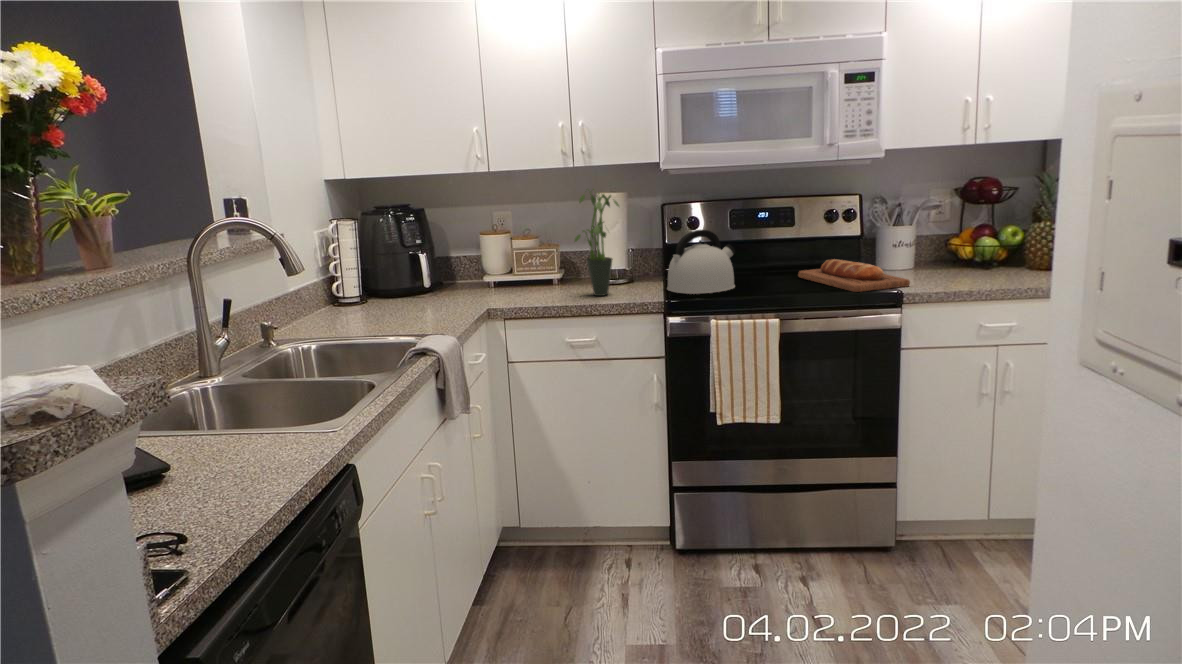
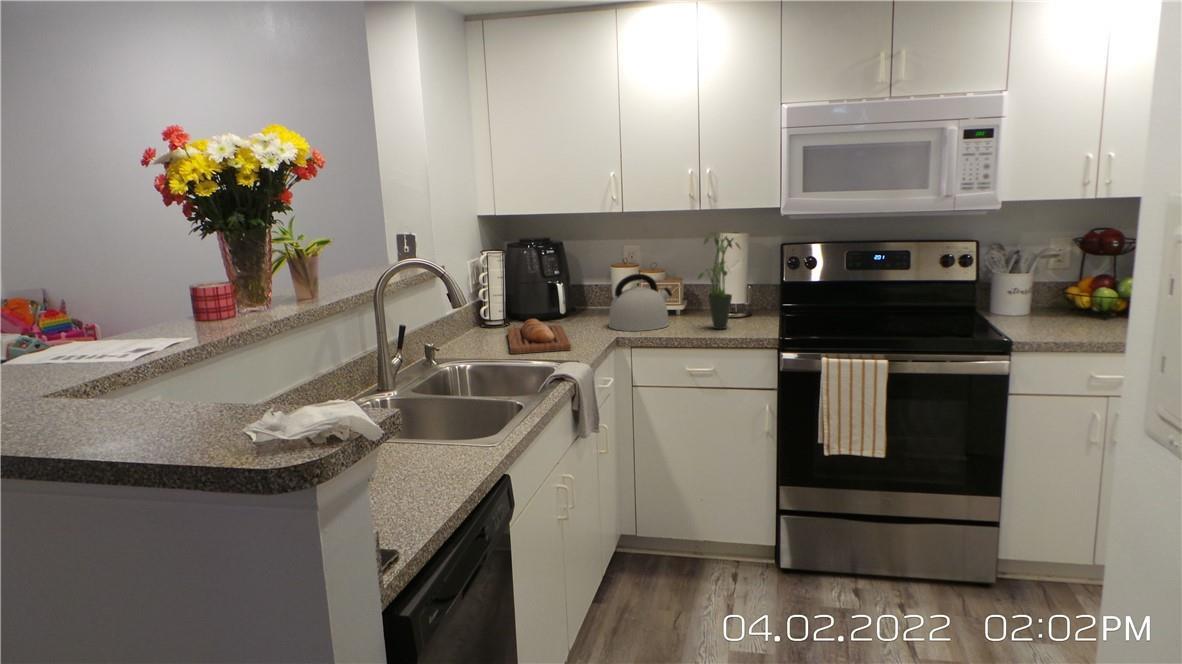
kettle: present [667,230,735,294] -> present [609,274,672,331]
bread loaf: present [798,259,910,292] -> present [508,319,571,354]

